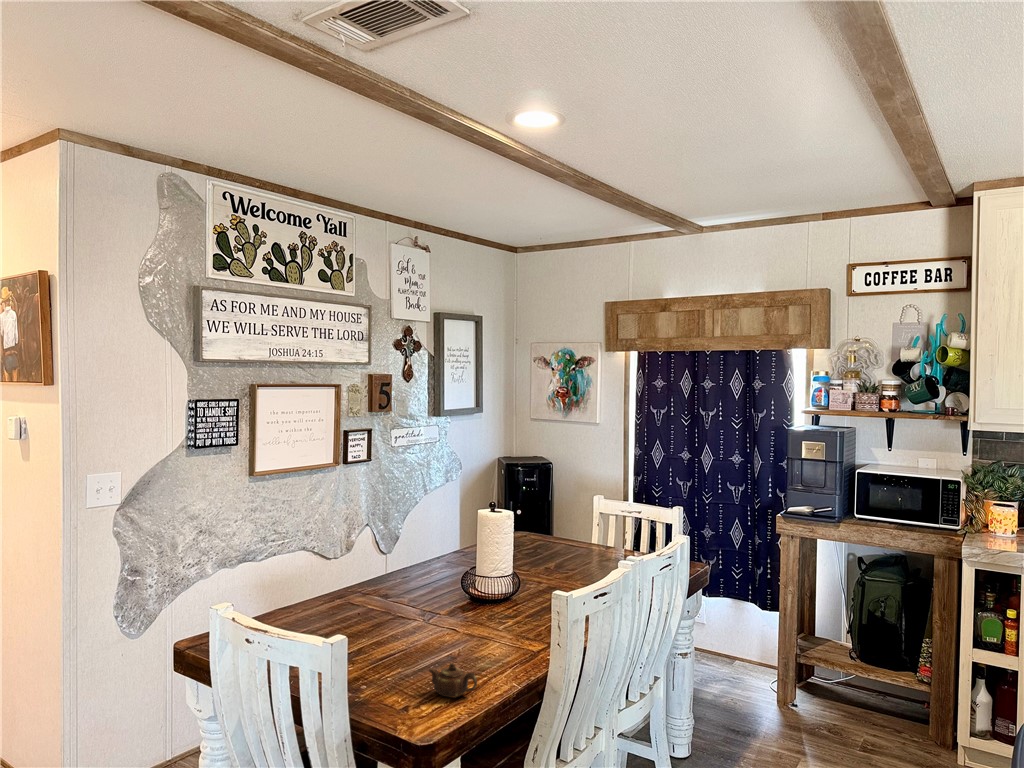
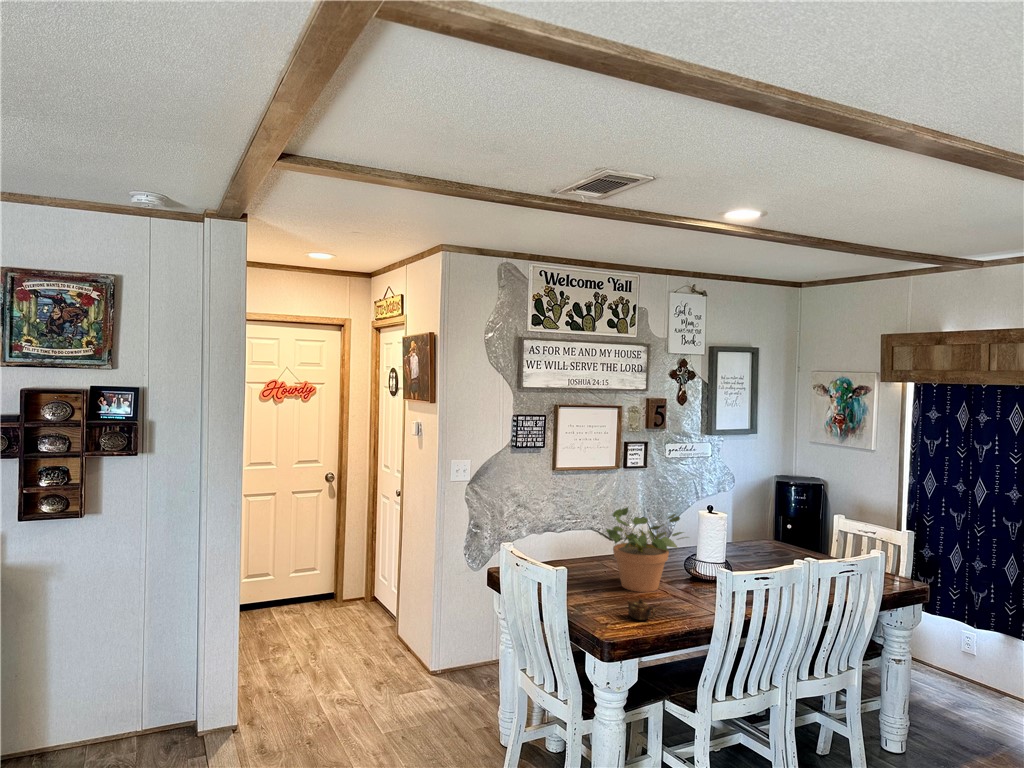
potted plant: none [365,520,486,642] -> present [606,508,688,592]

